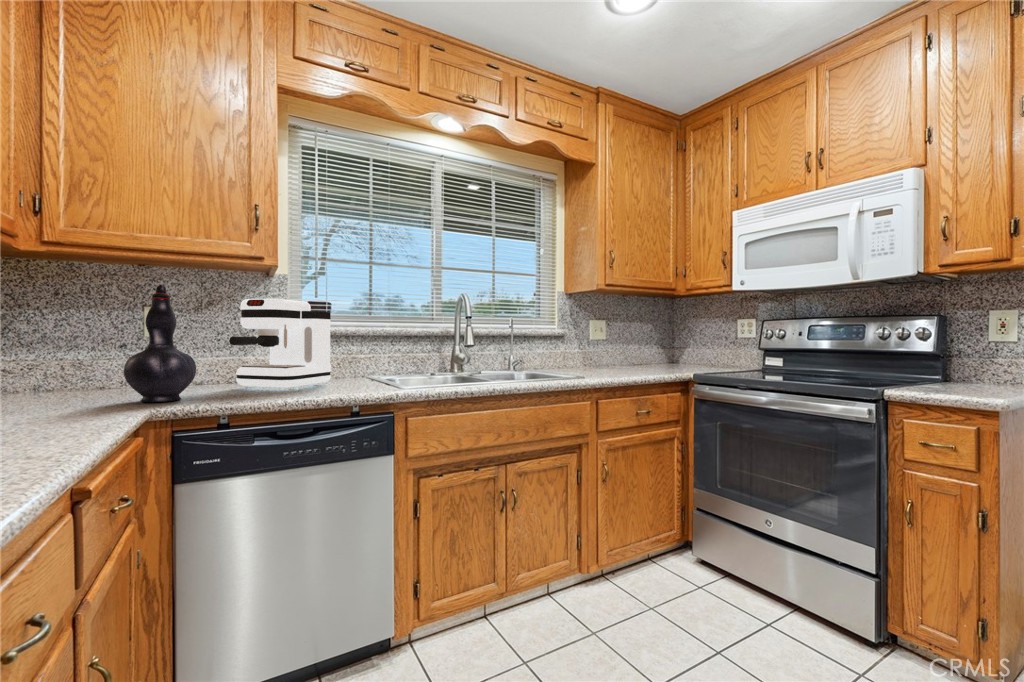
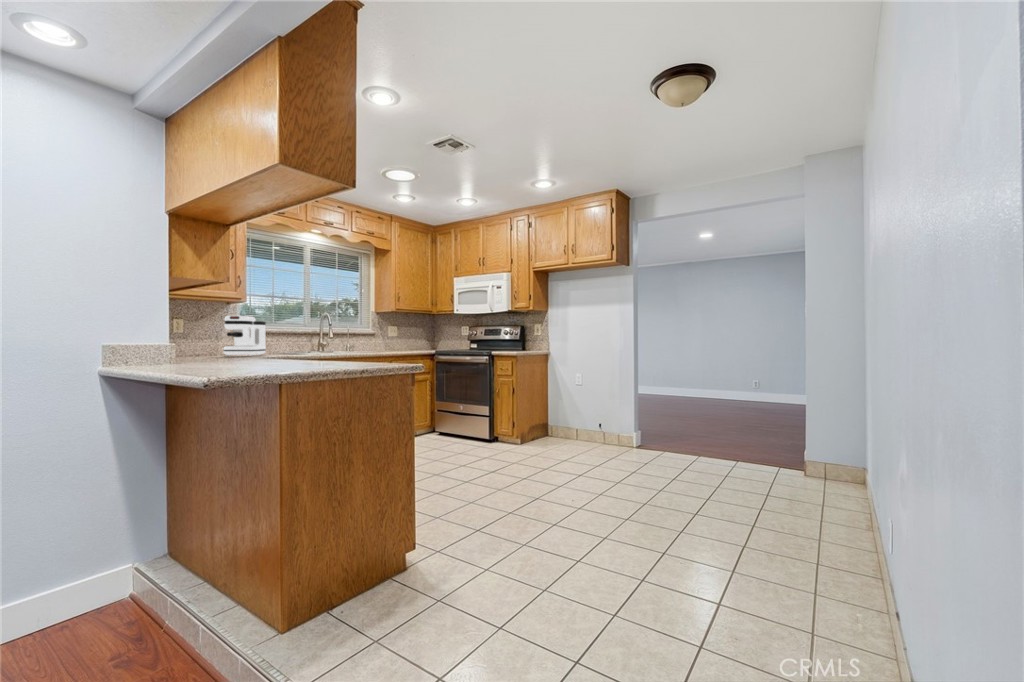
decorative vase: present [124,285,196,402] -> none [194,311,222,358]

